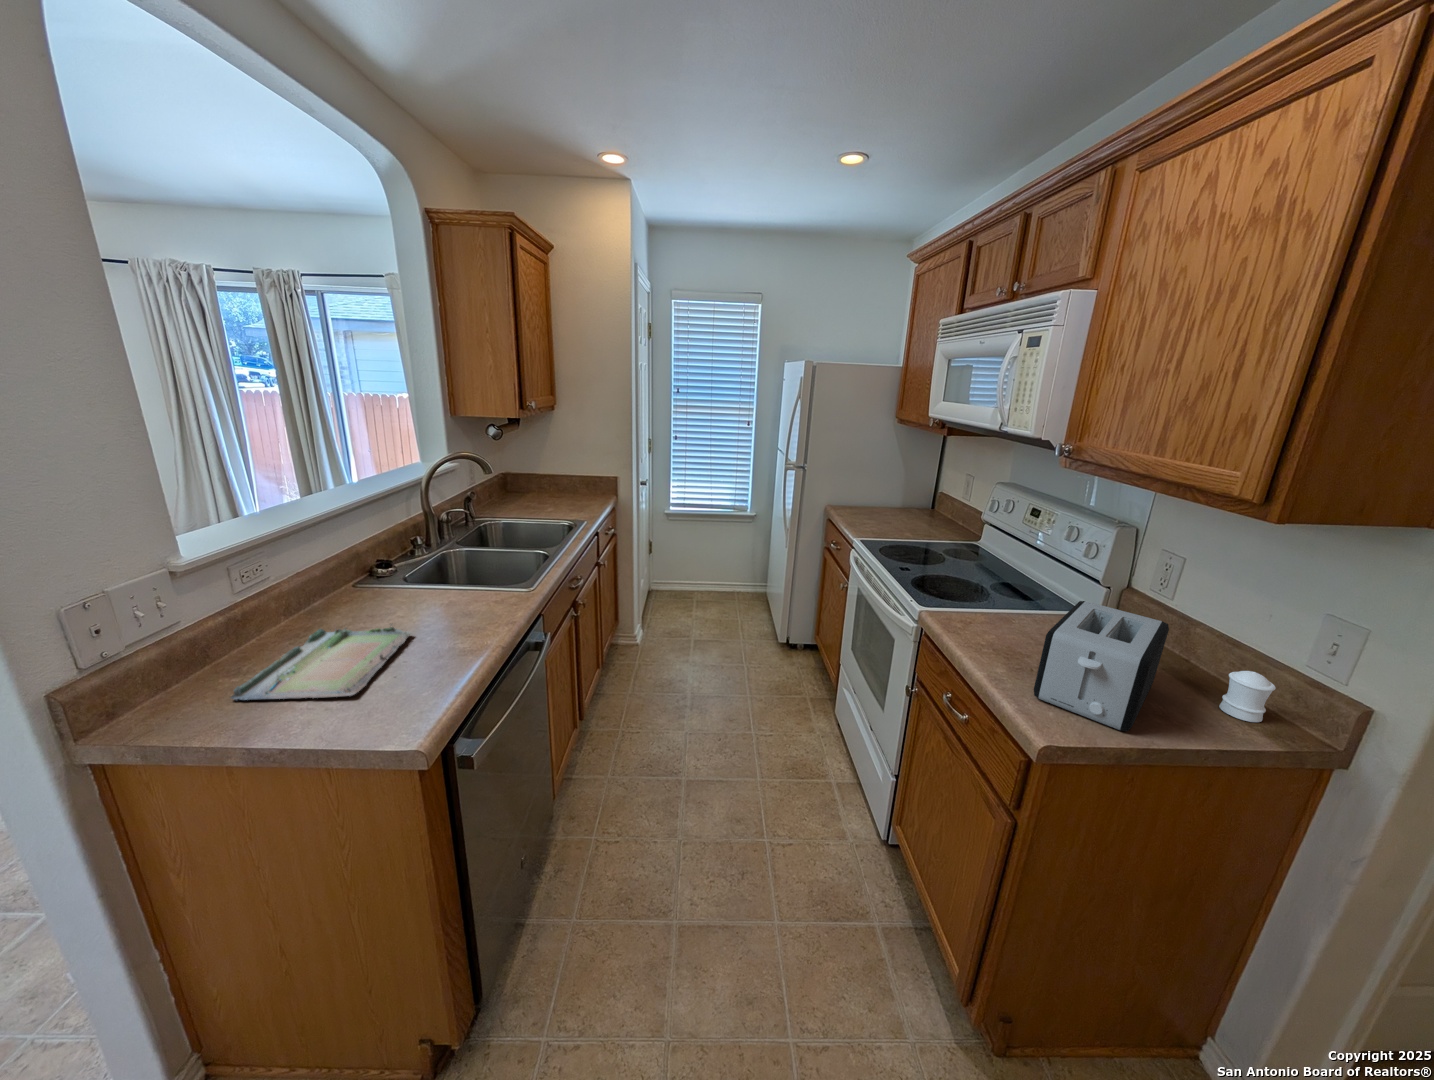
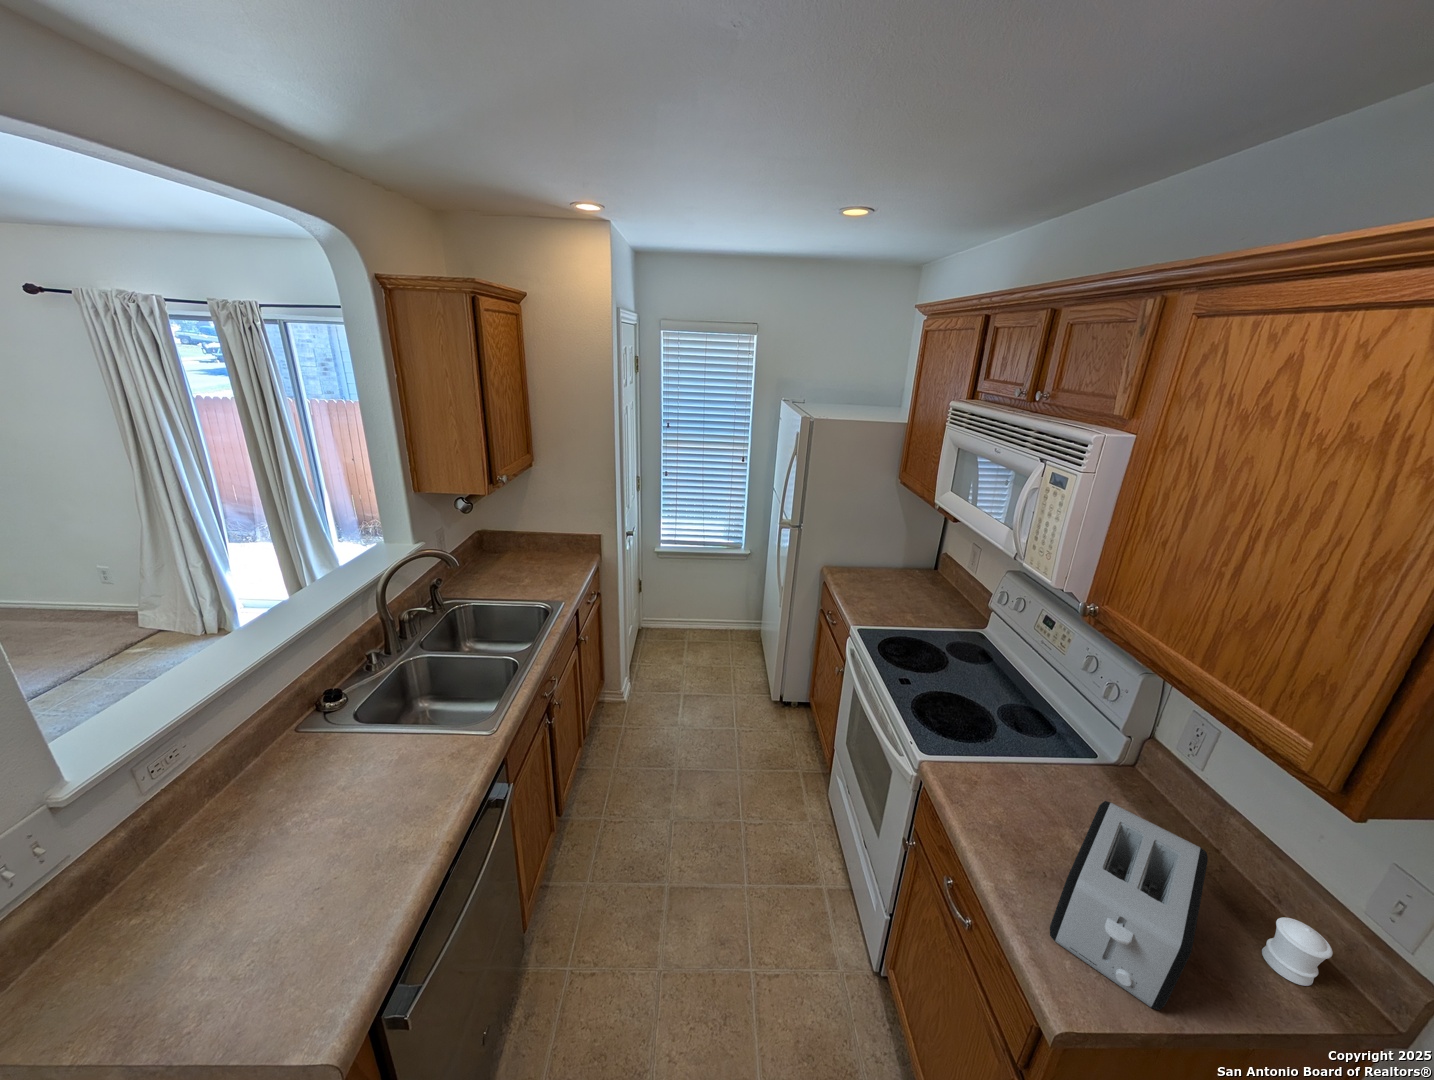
tray: present [231,627,412,701] -> none [119,811,349,969]

